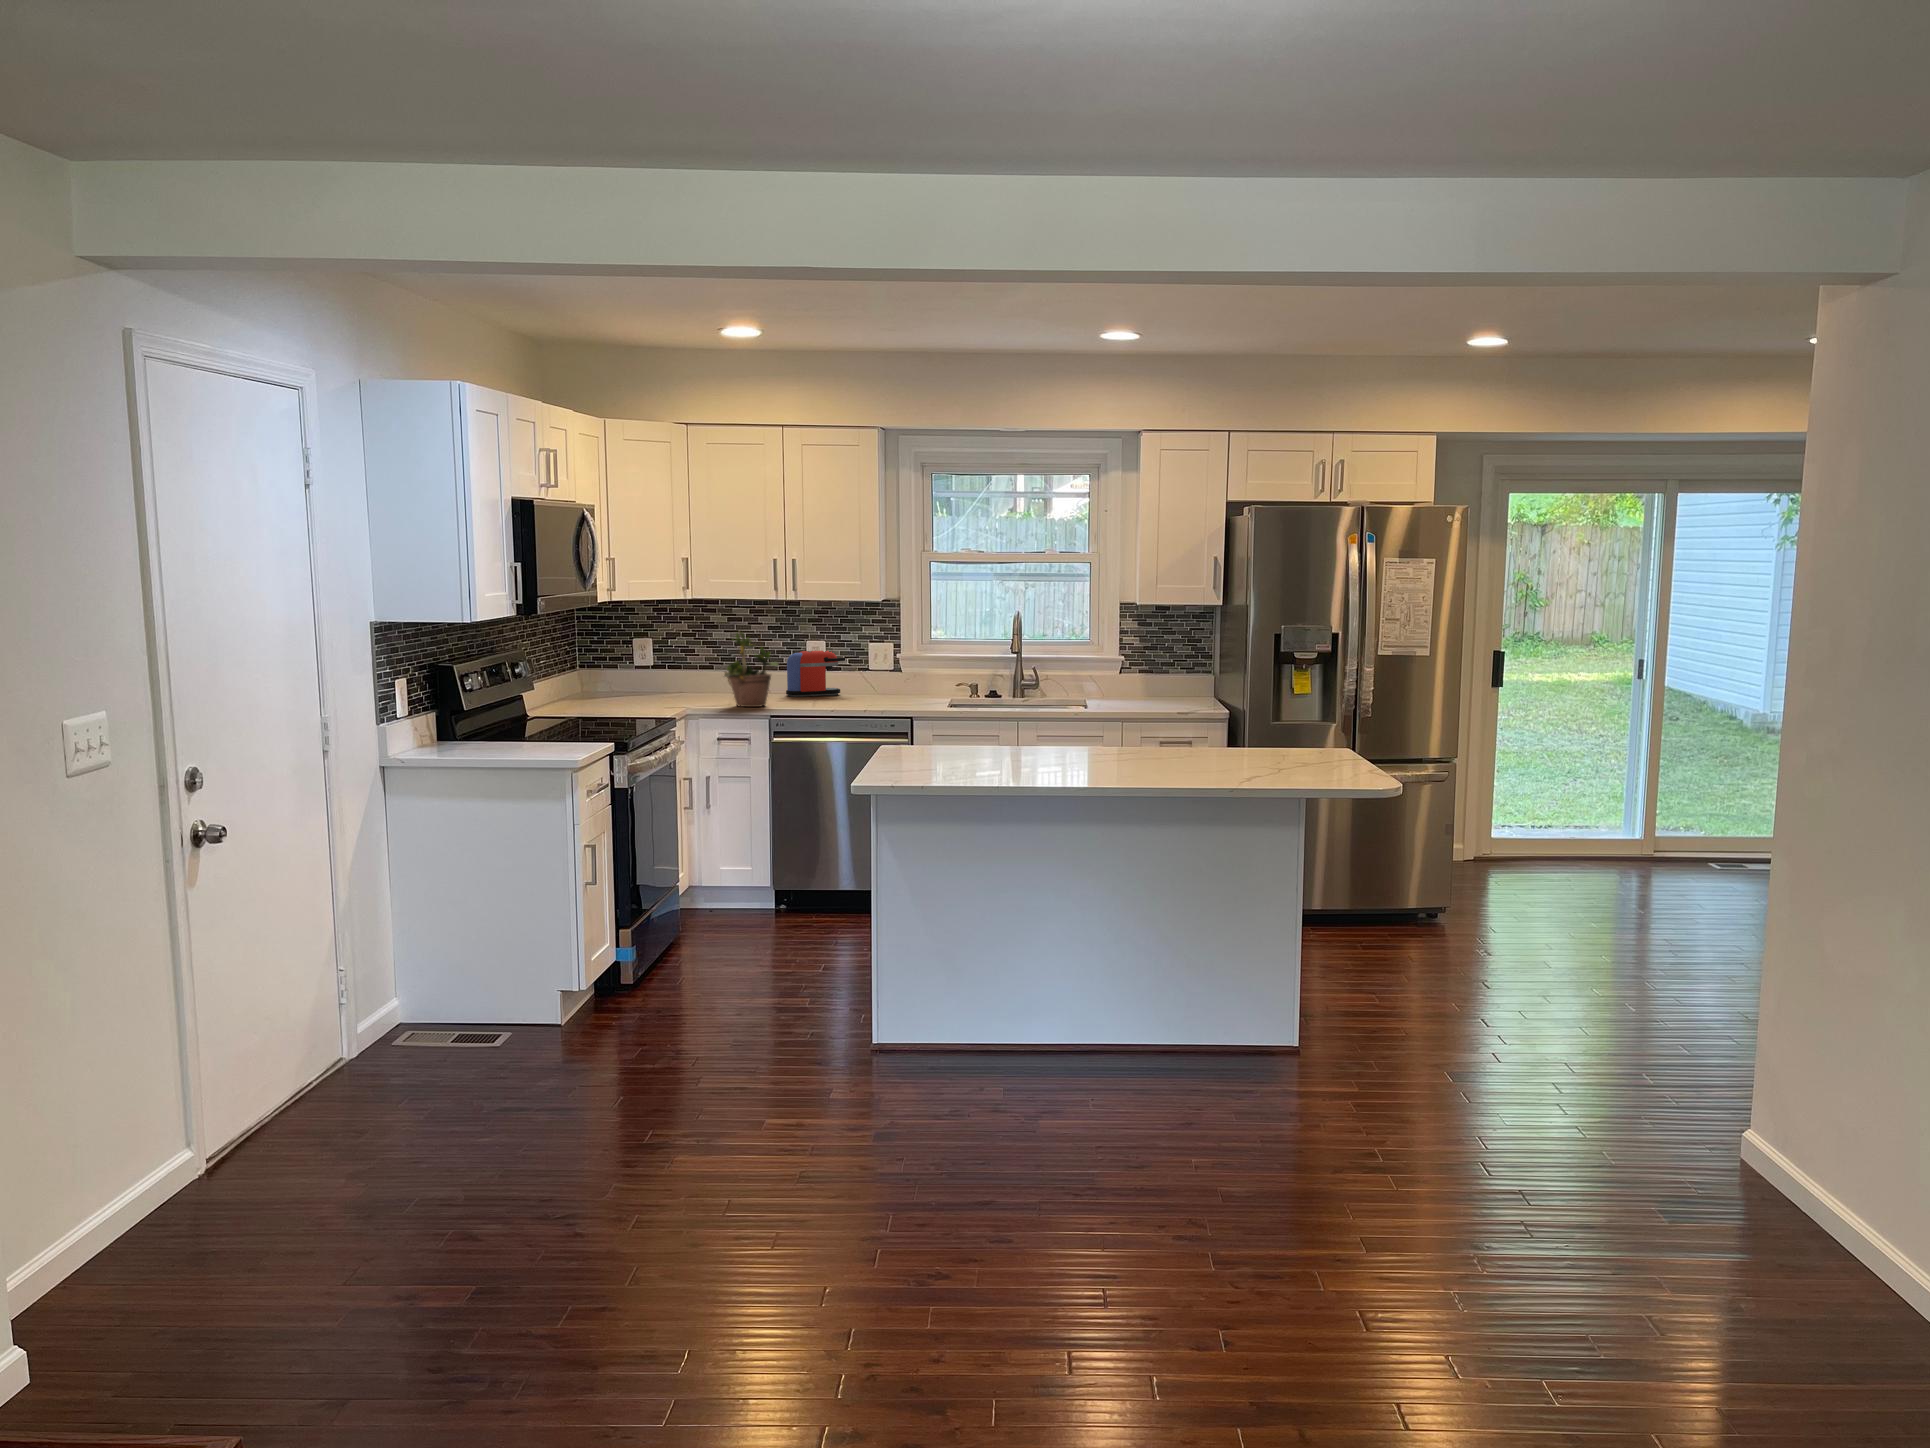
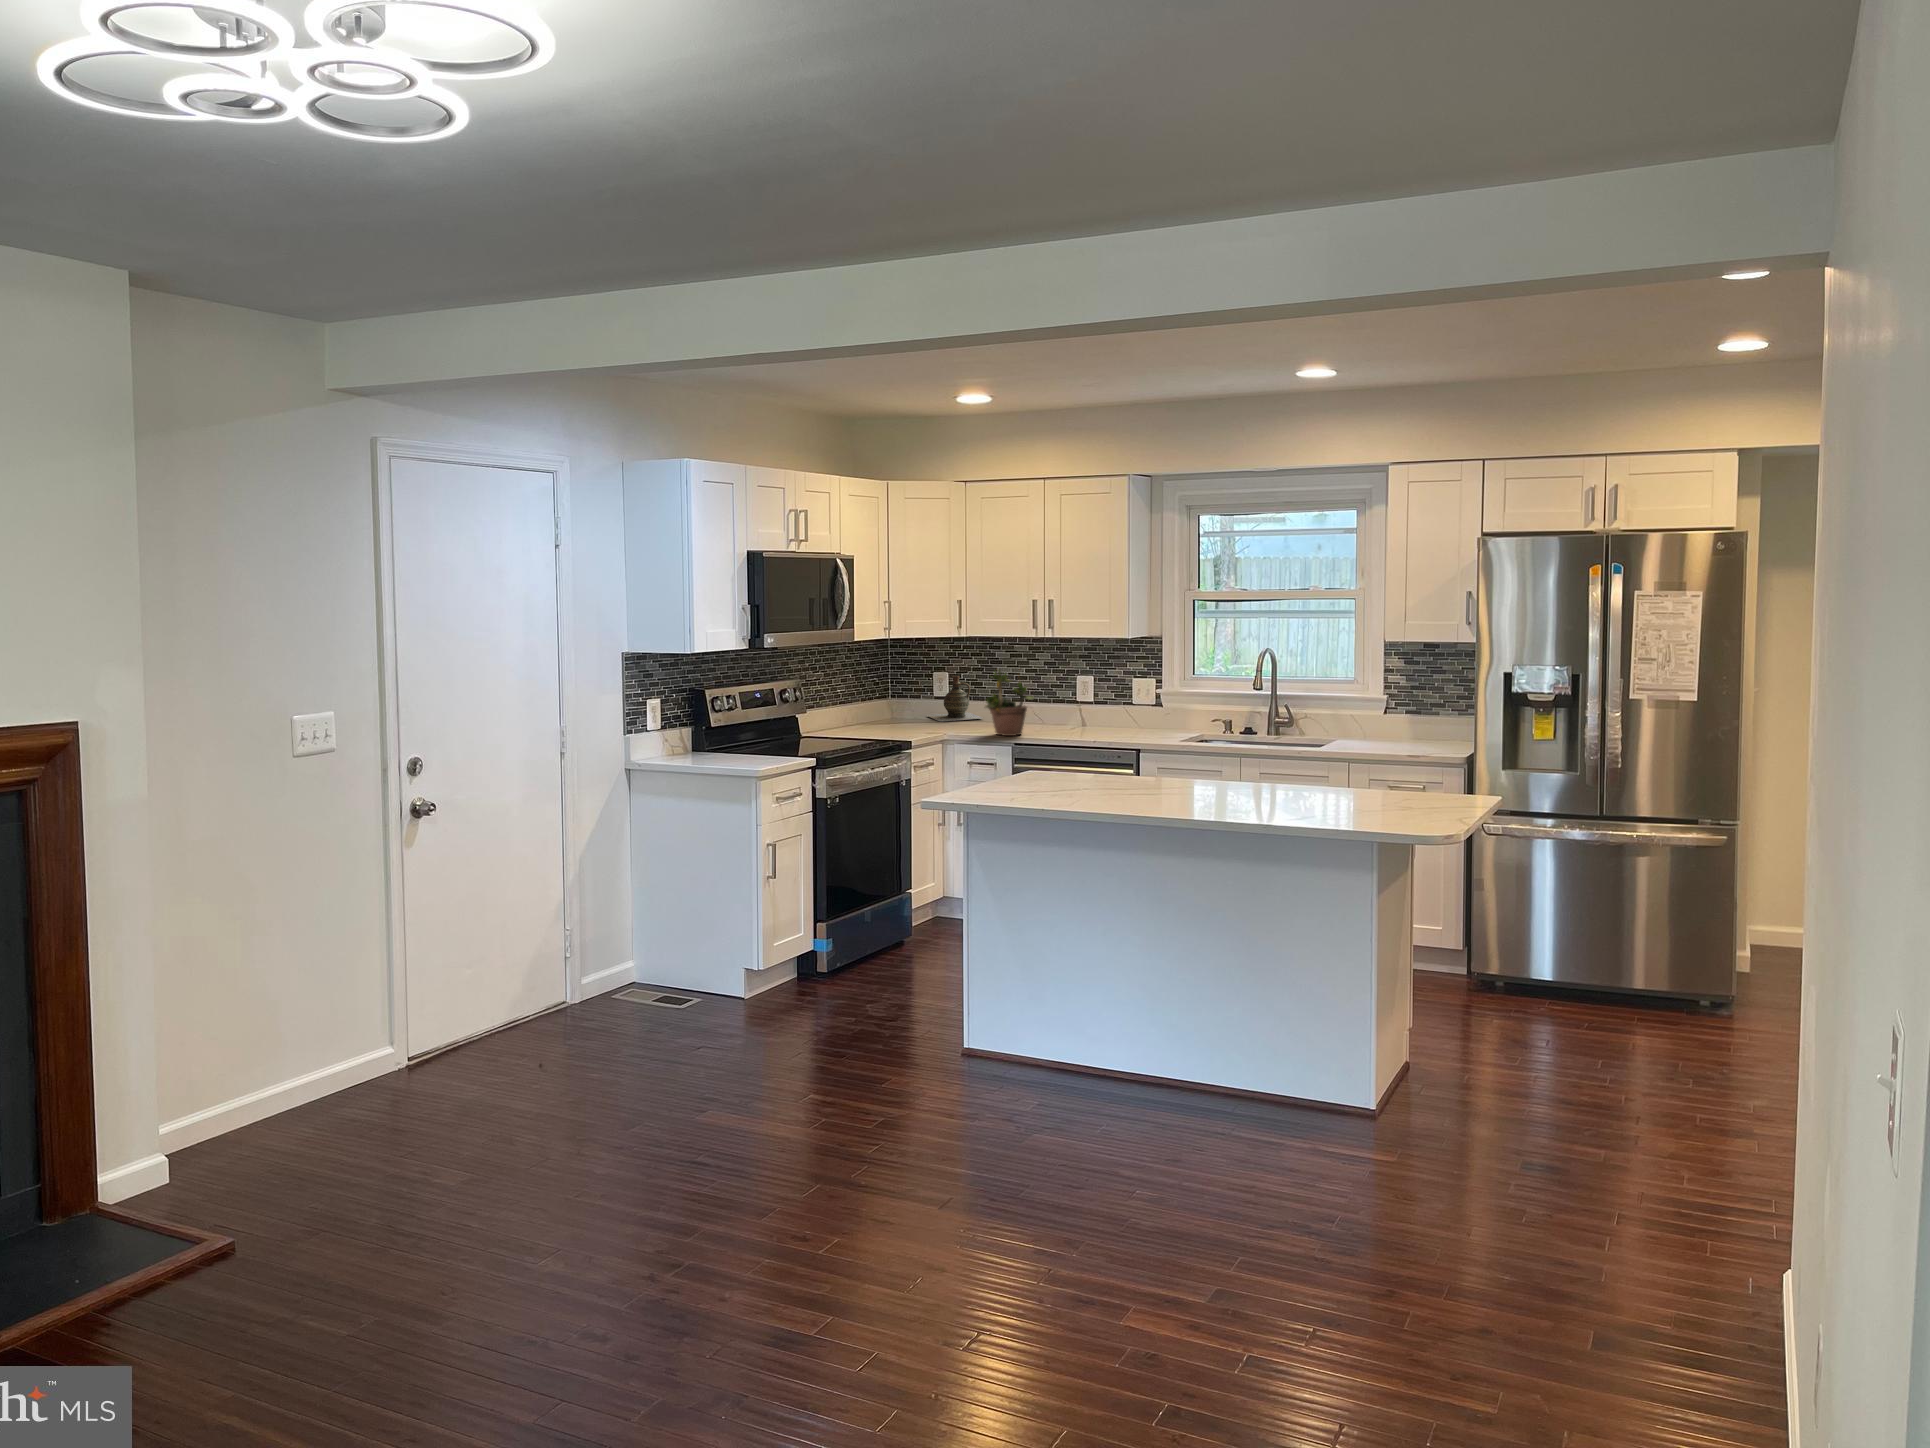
ceramic jug: none [624,643,698,696] -> present [927,676,982,722]
coffee maker: present [786,651,845,697] -> none [1056,684,1114,726]

